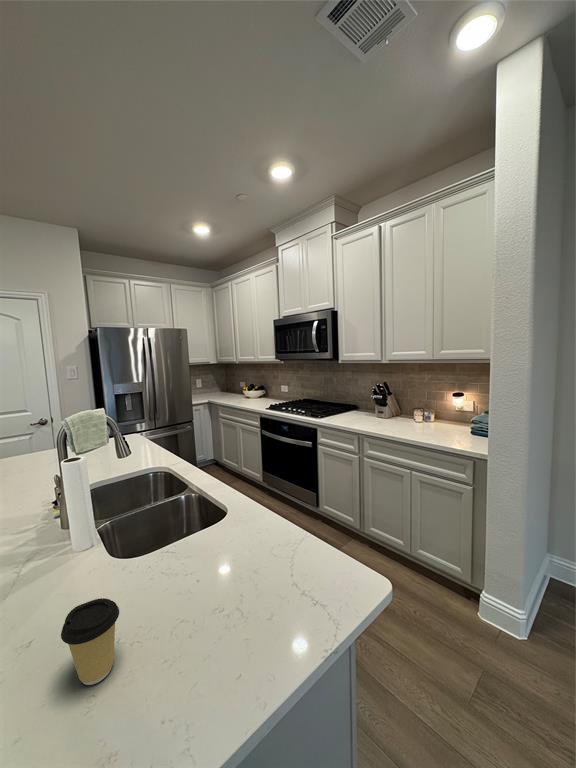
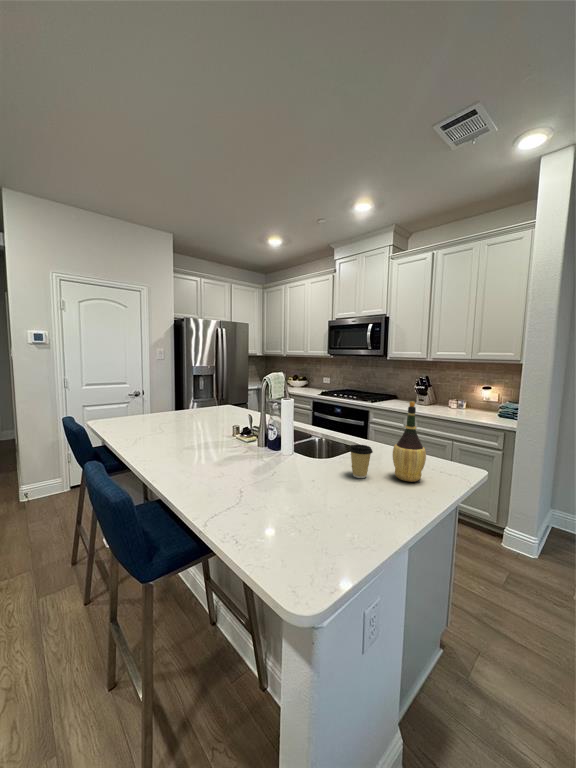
wine bottle: none [151,516,225,701] -> present [393,401,426,482]

